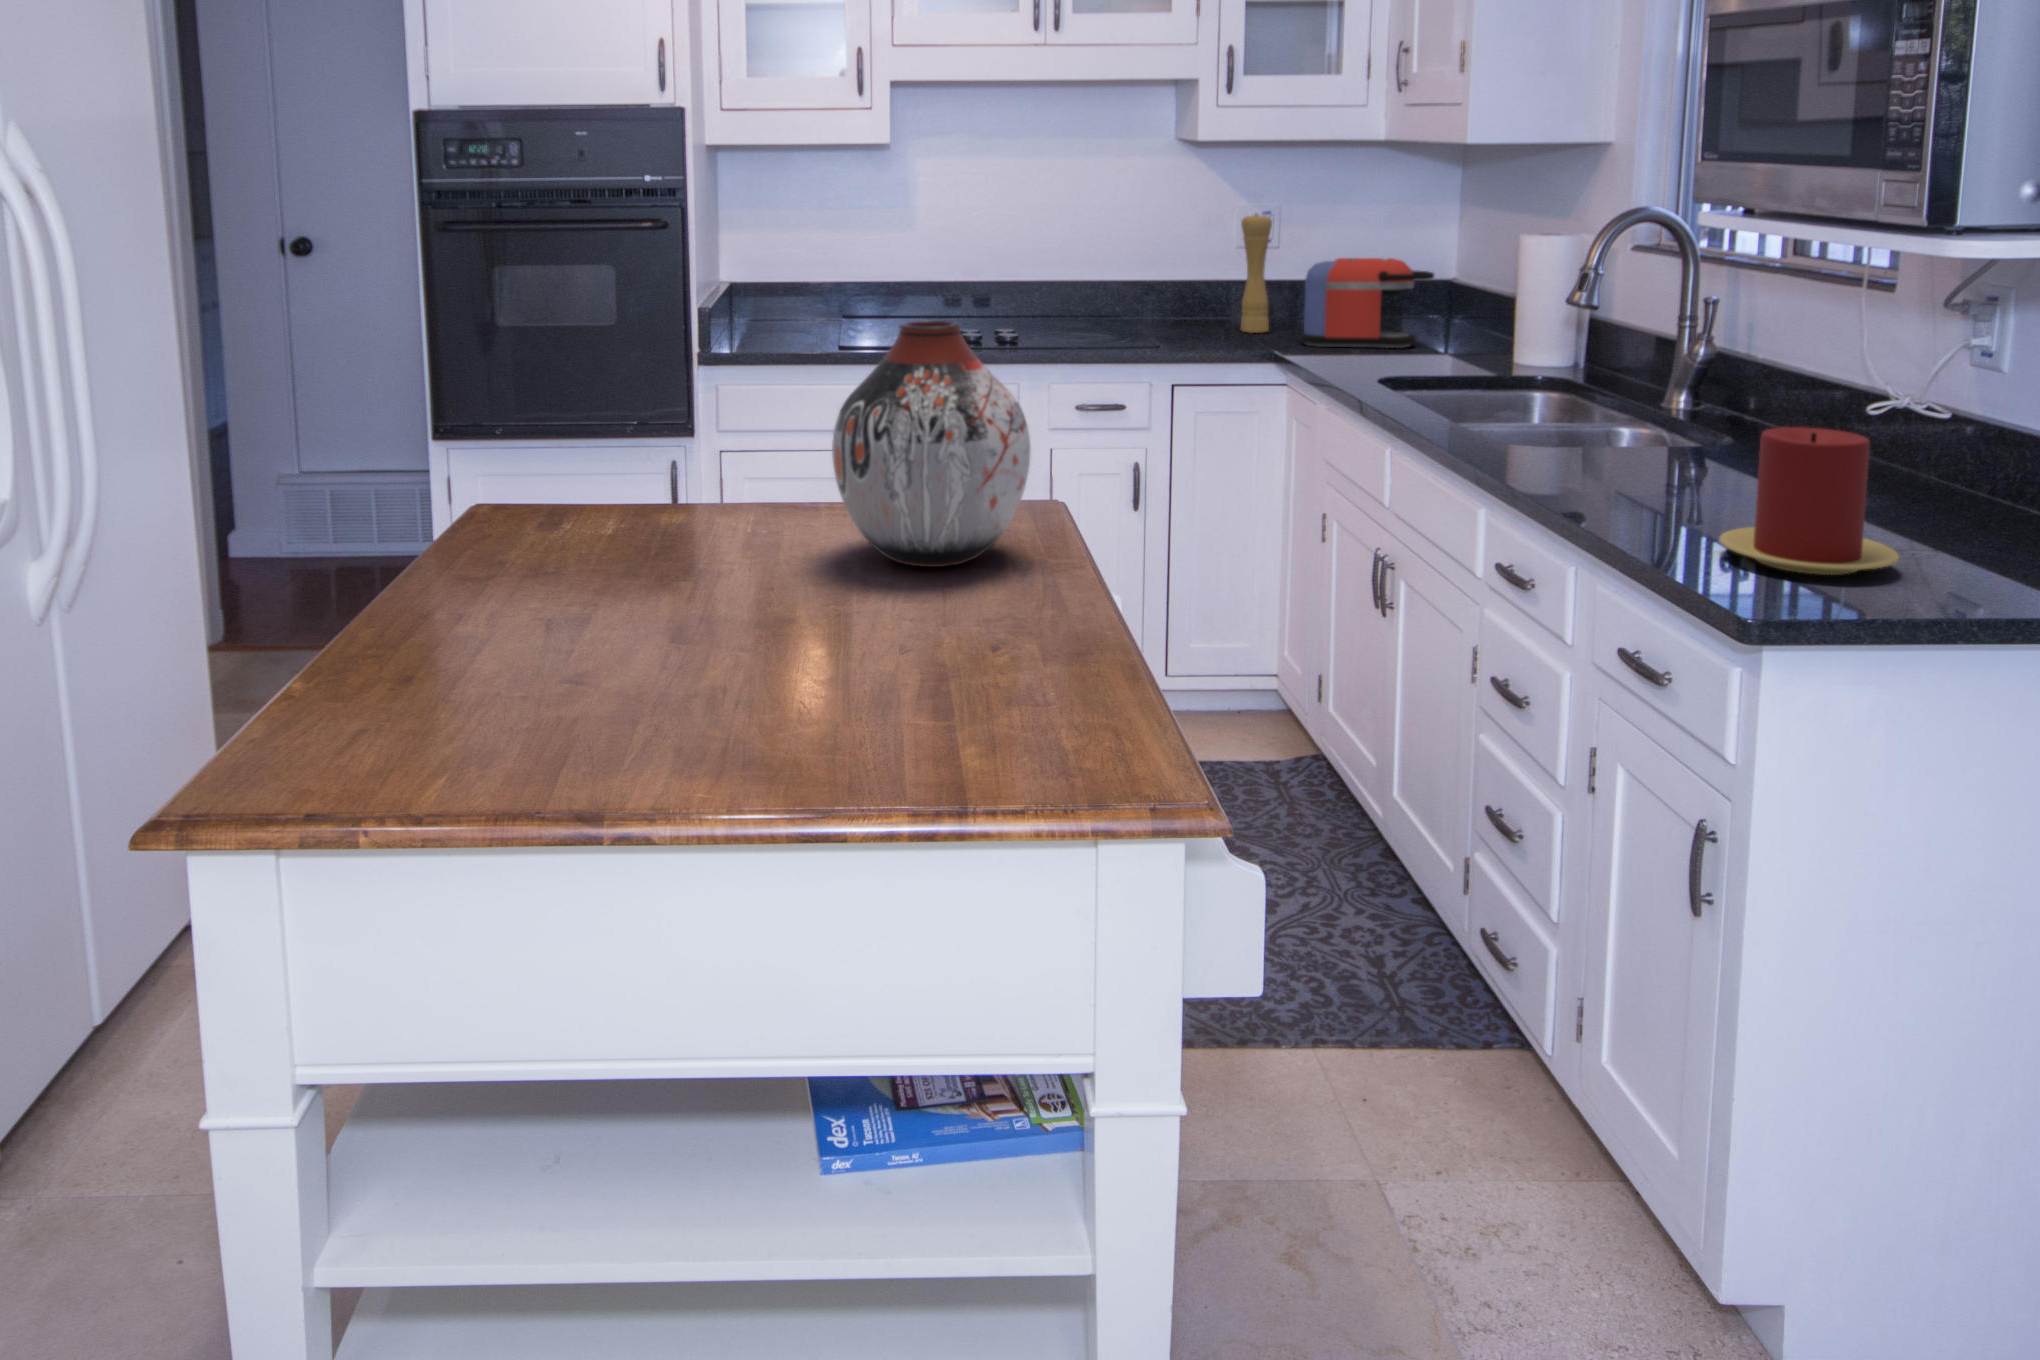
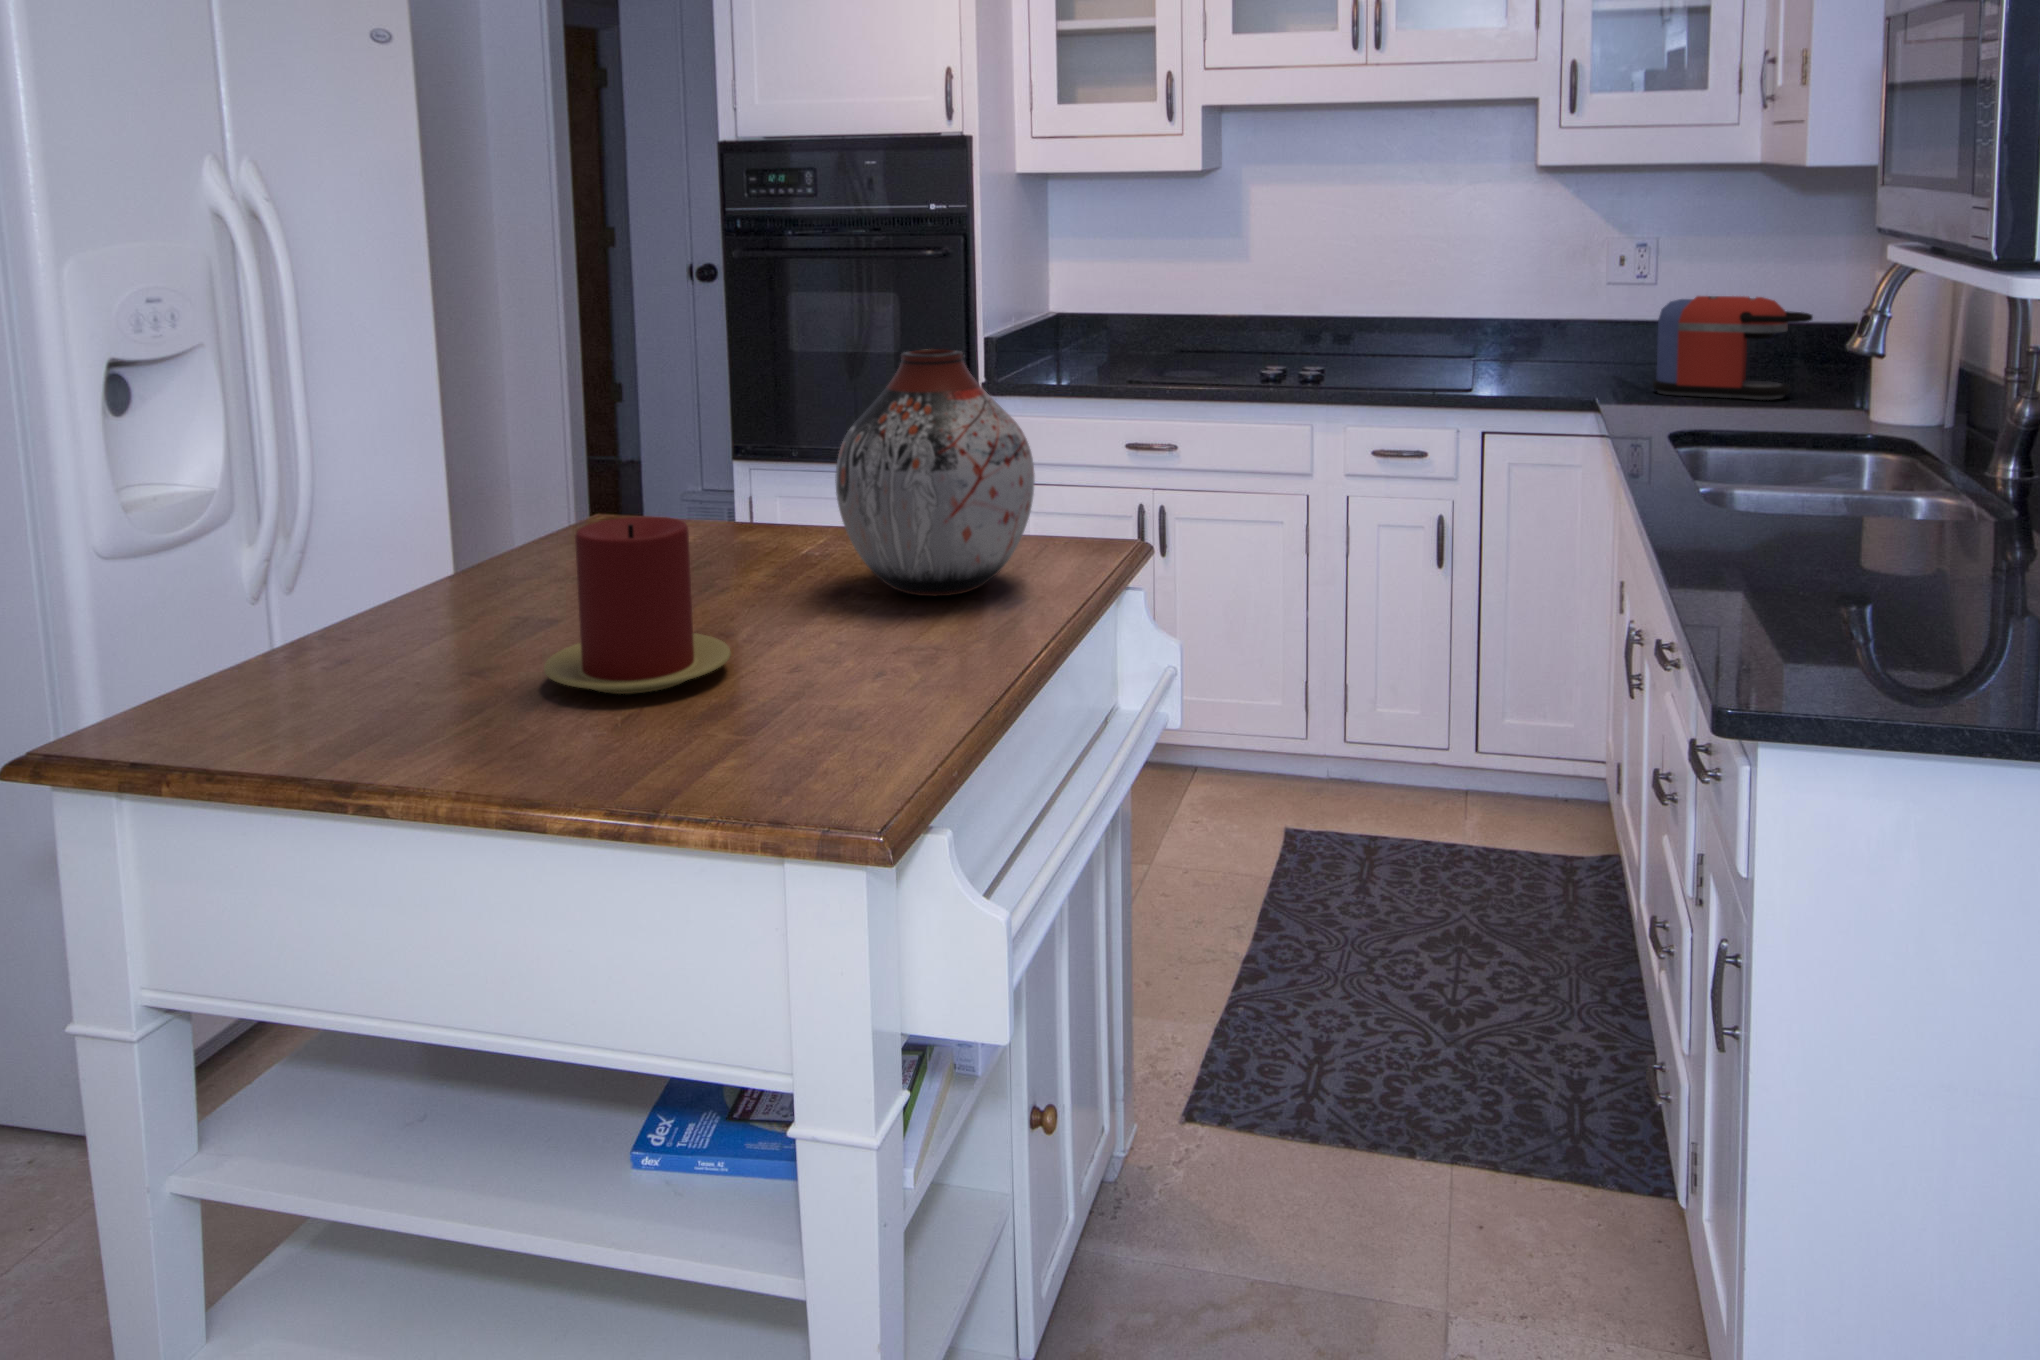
pepper mill: present [1241,213,1272,333] -> none [1602,245,1639,378]
candle: present [1719,427,1899,575] -> present [544,517,731,694]

